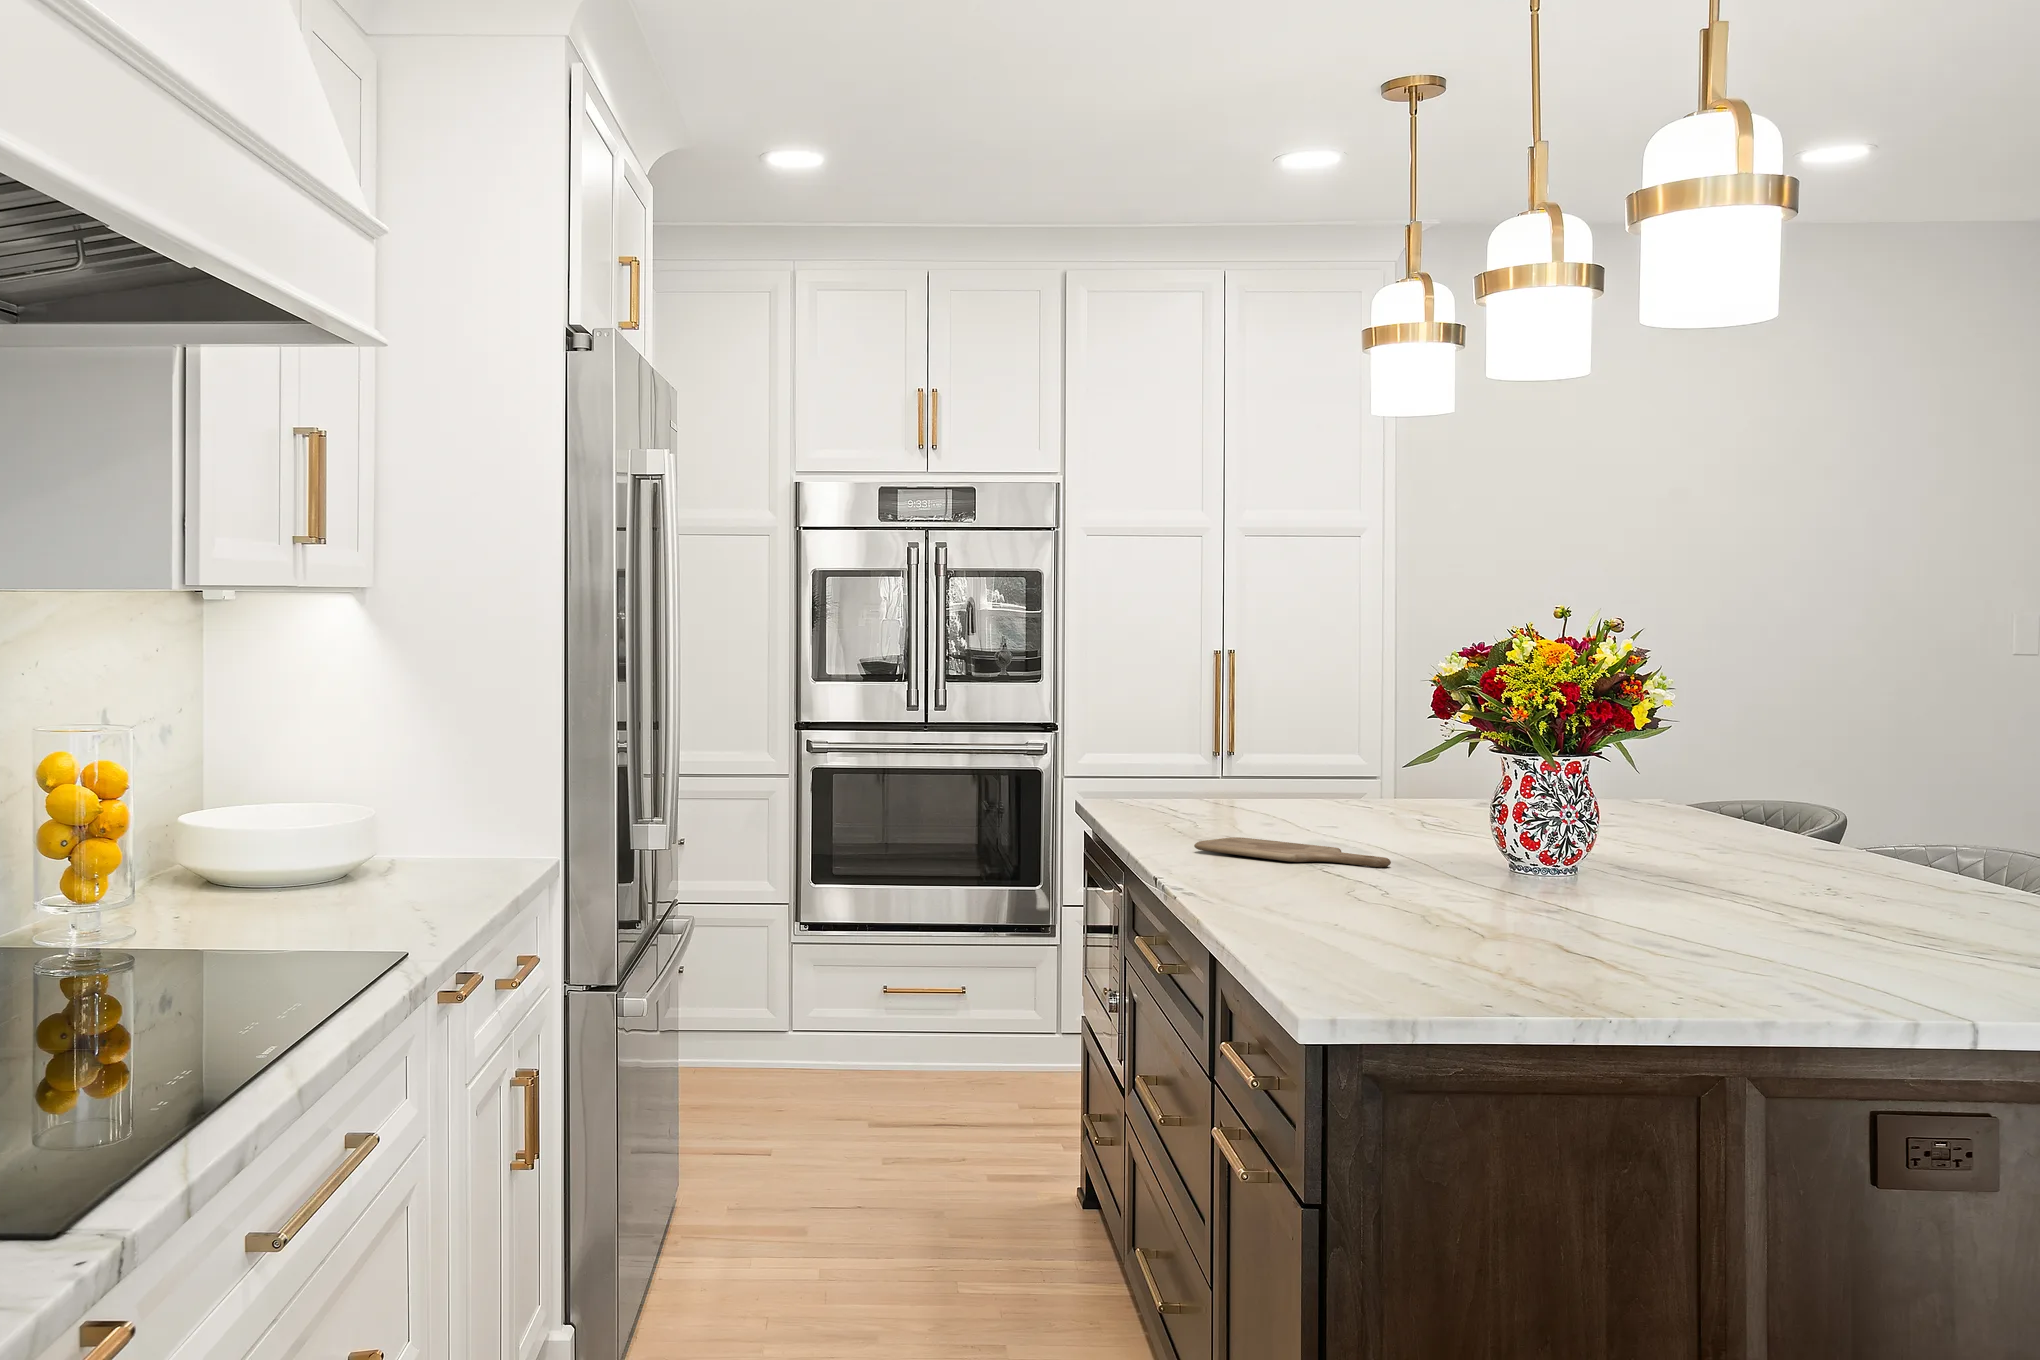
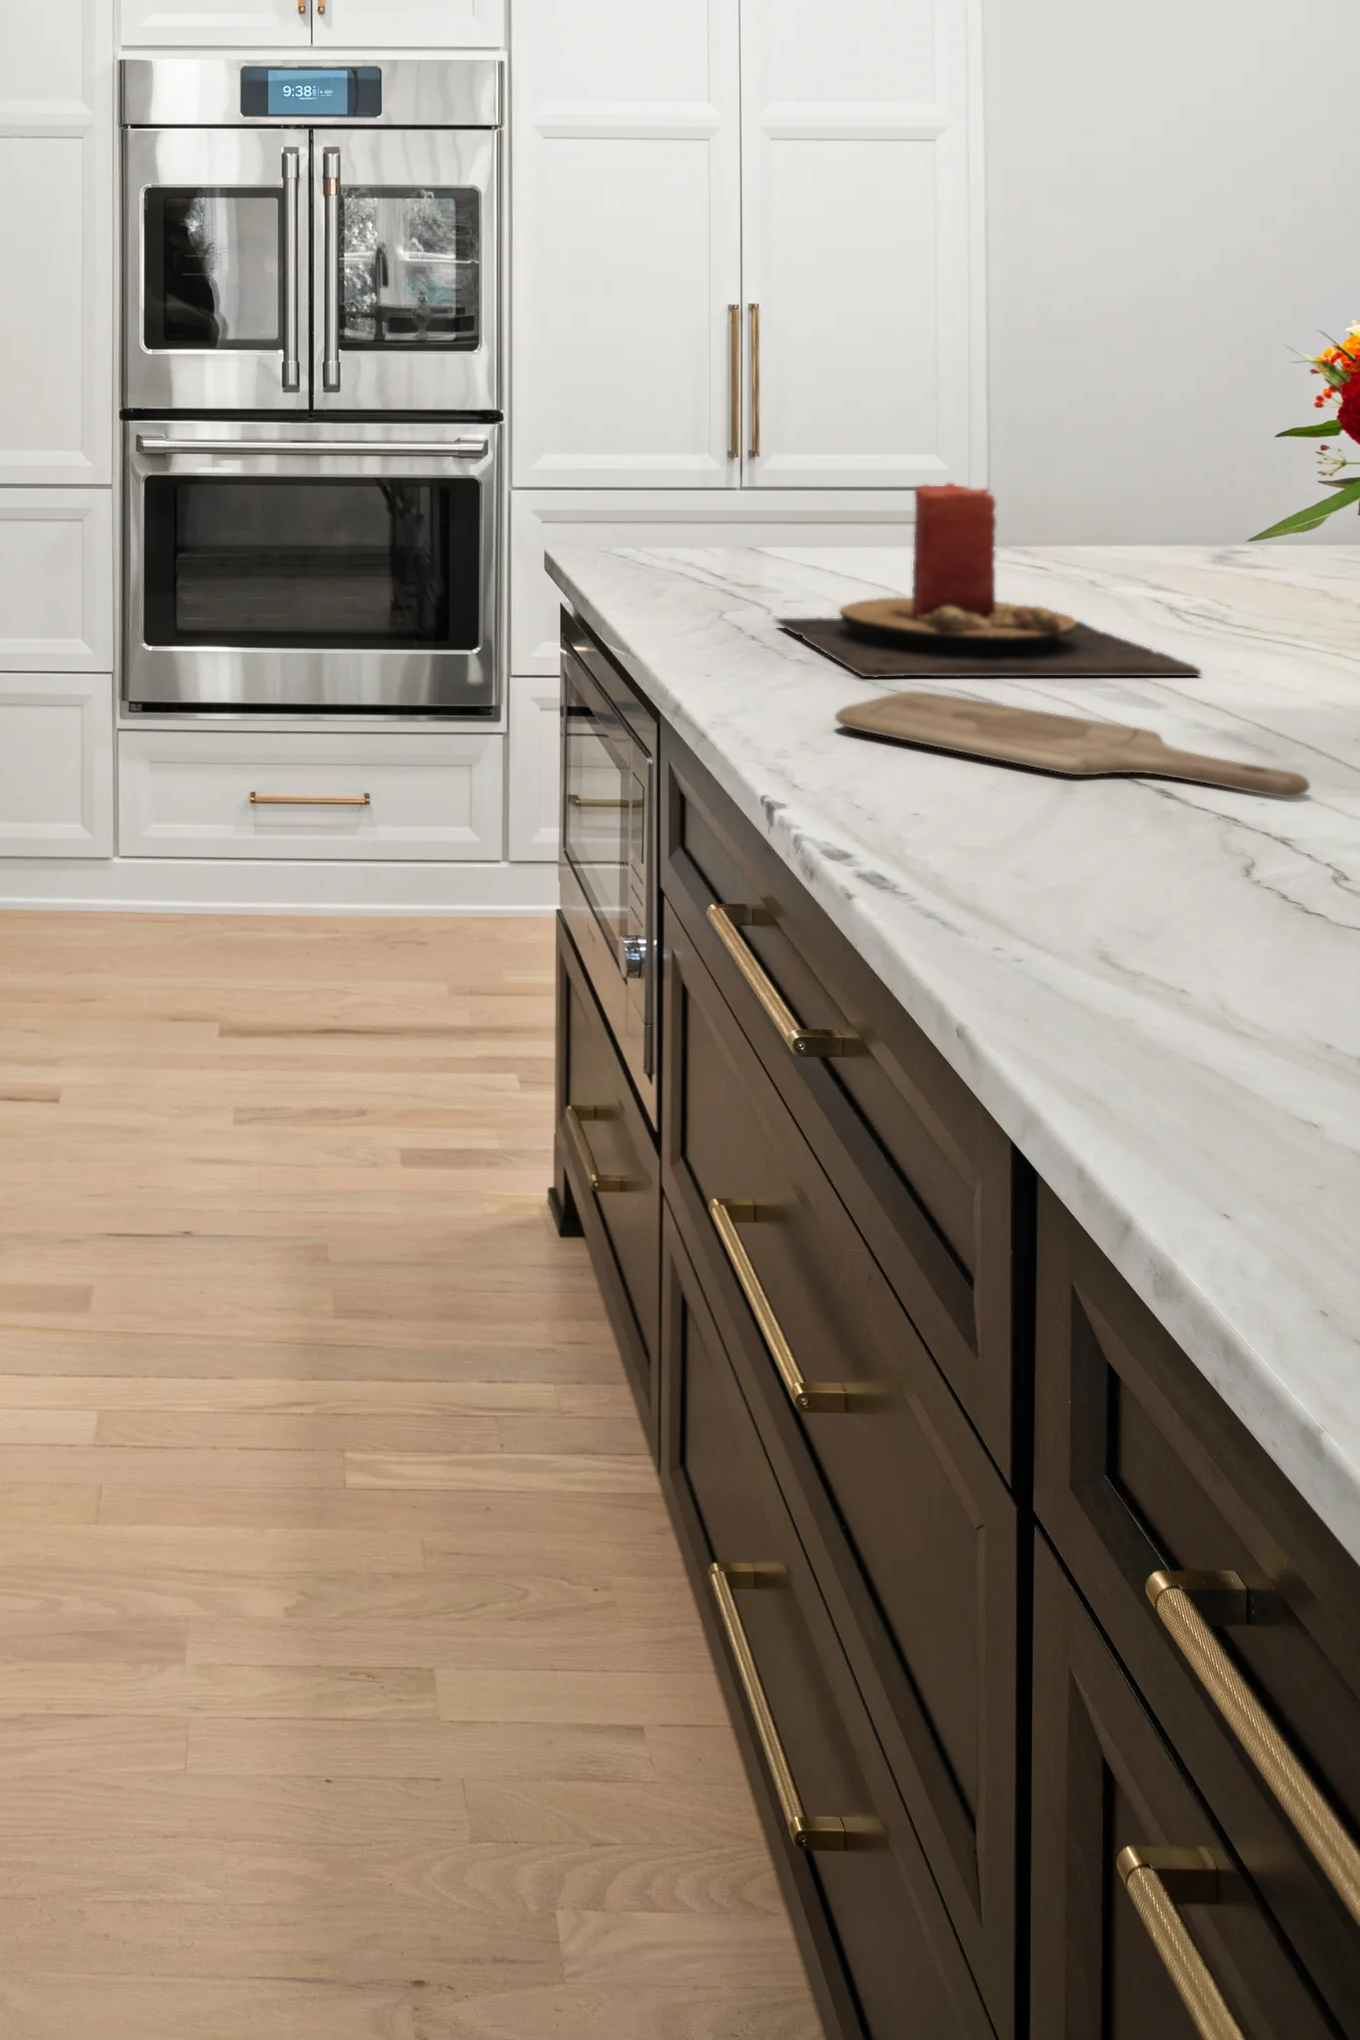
candle: none [1190,743,1394,838] -> present [777,483,1201,677]

